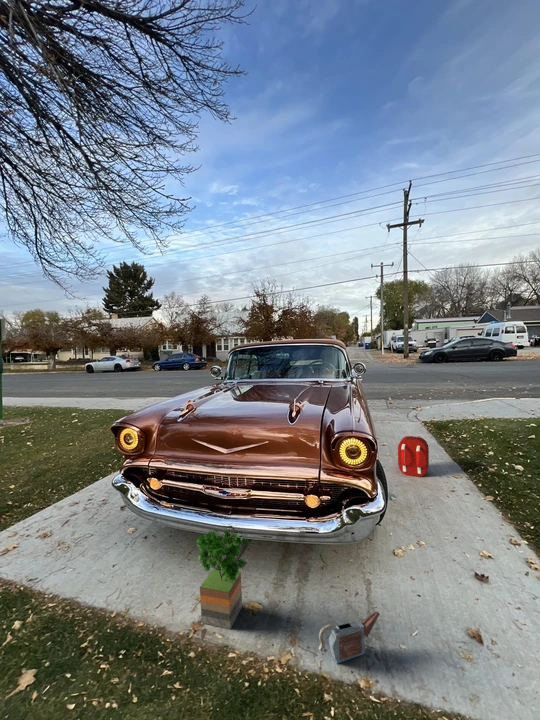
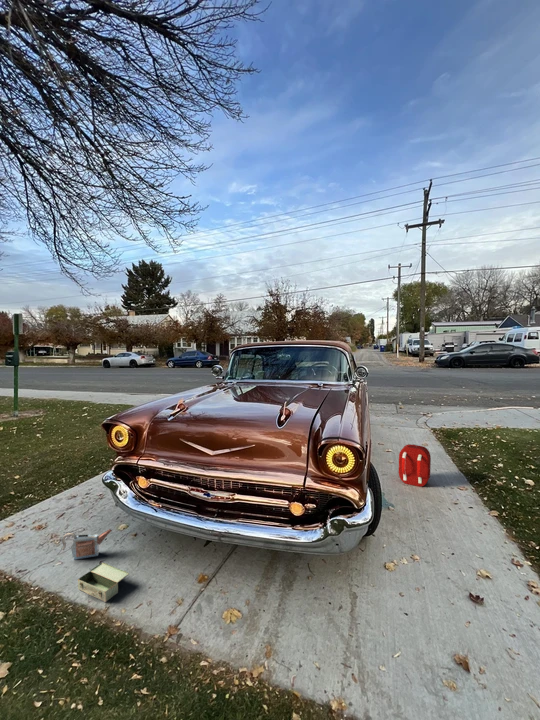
potted tree: present [196,530,249,629] -> none [175,532,232,635]
toolbox: none [94,566,145,604] -> present [78,563,129,602]
watering can: present [319,612,379,663] -> present [62,529,112,559]

